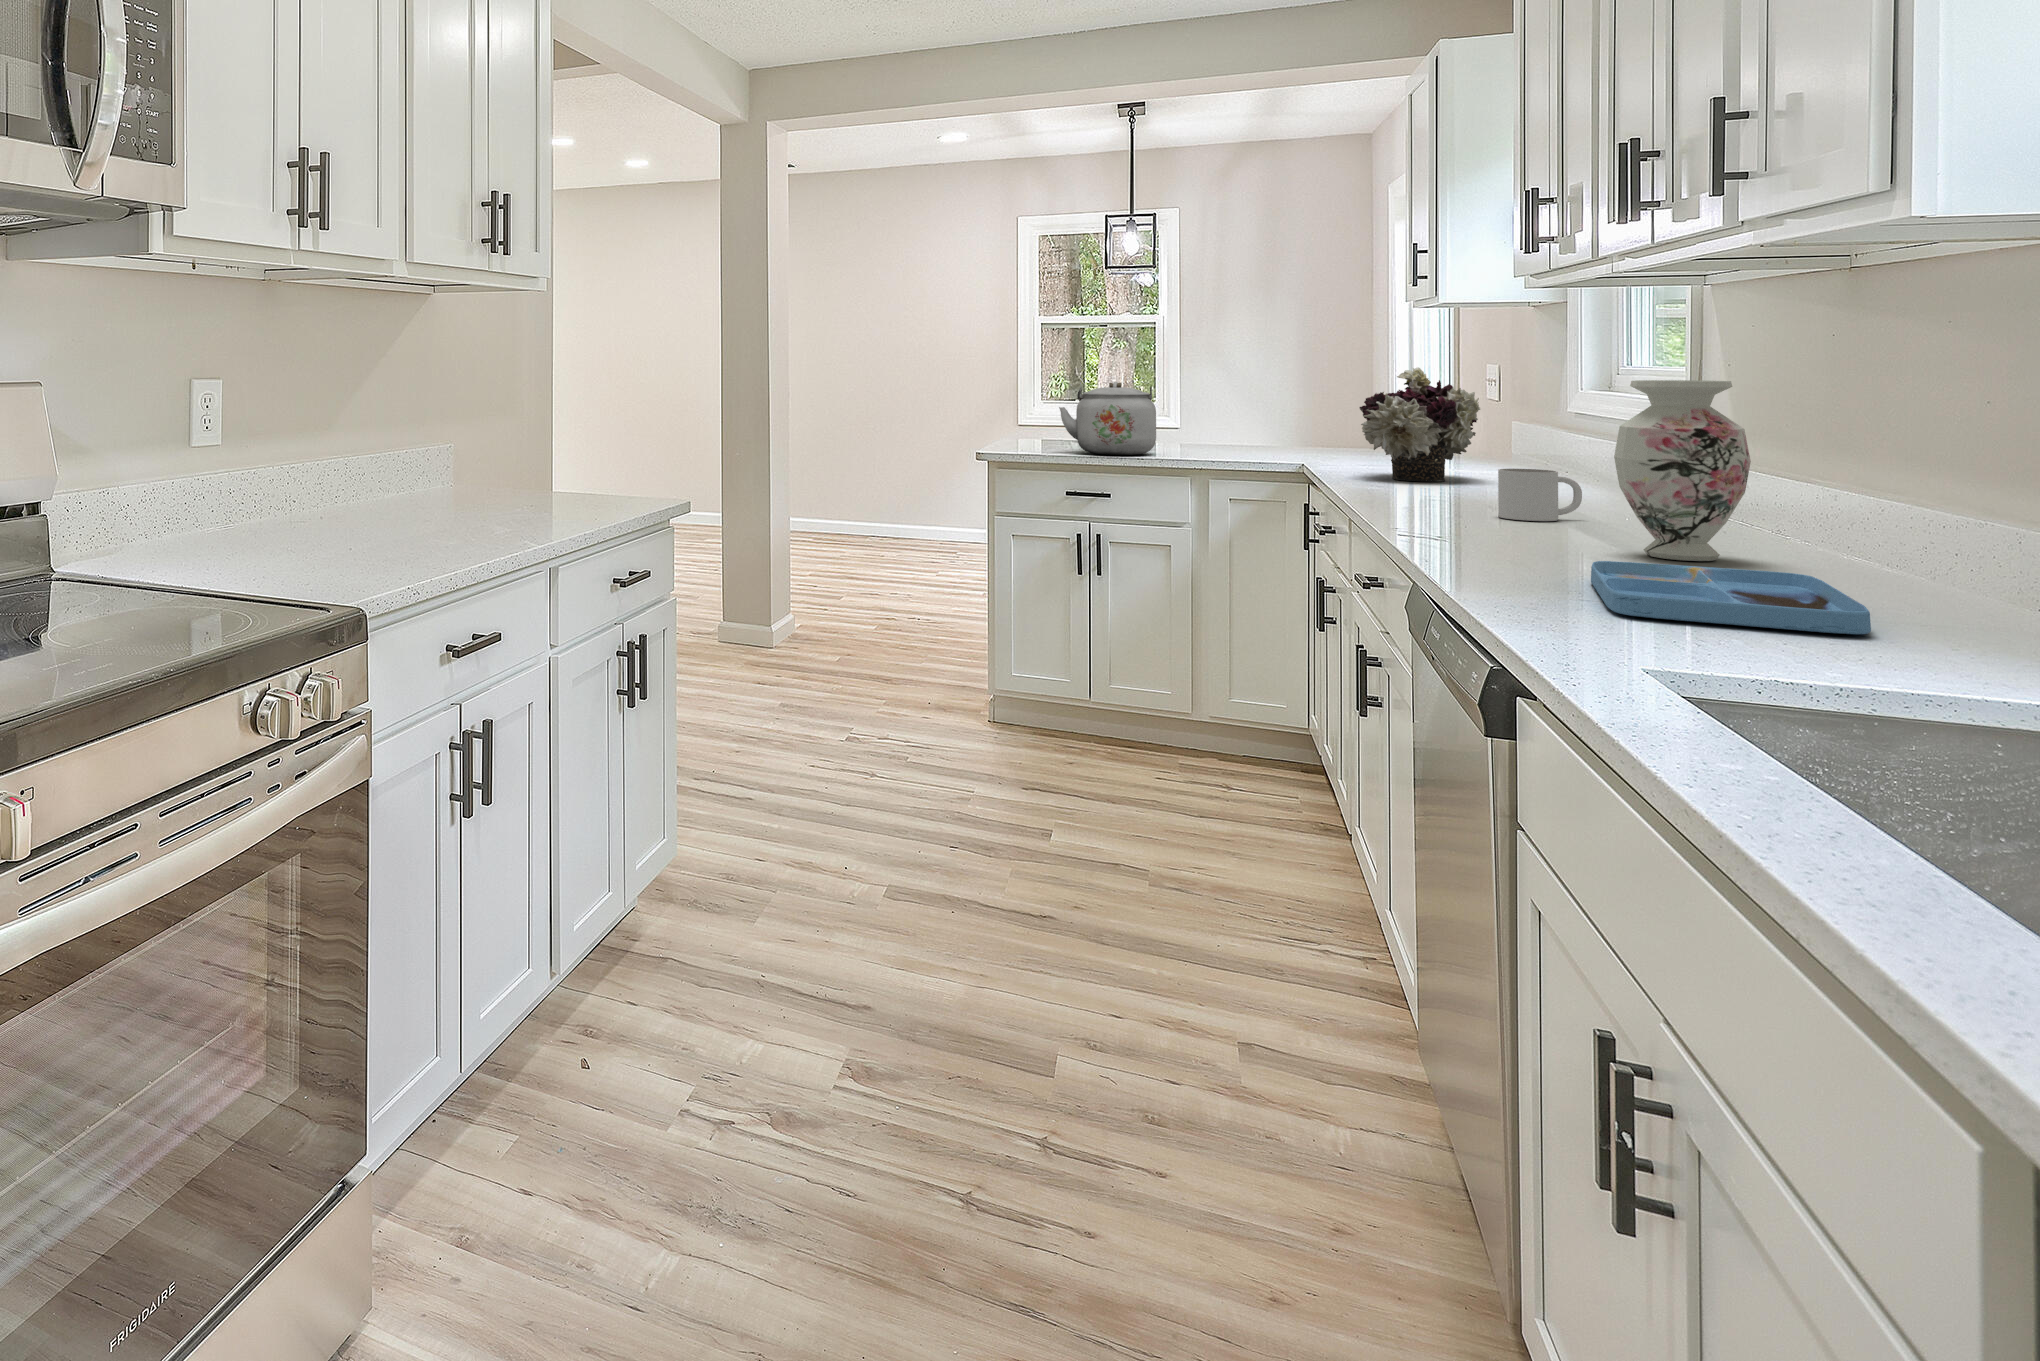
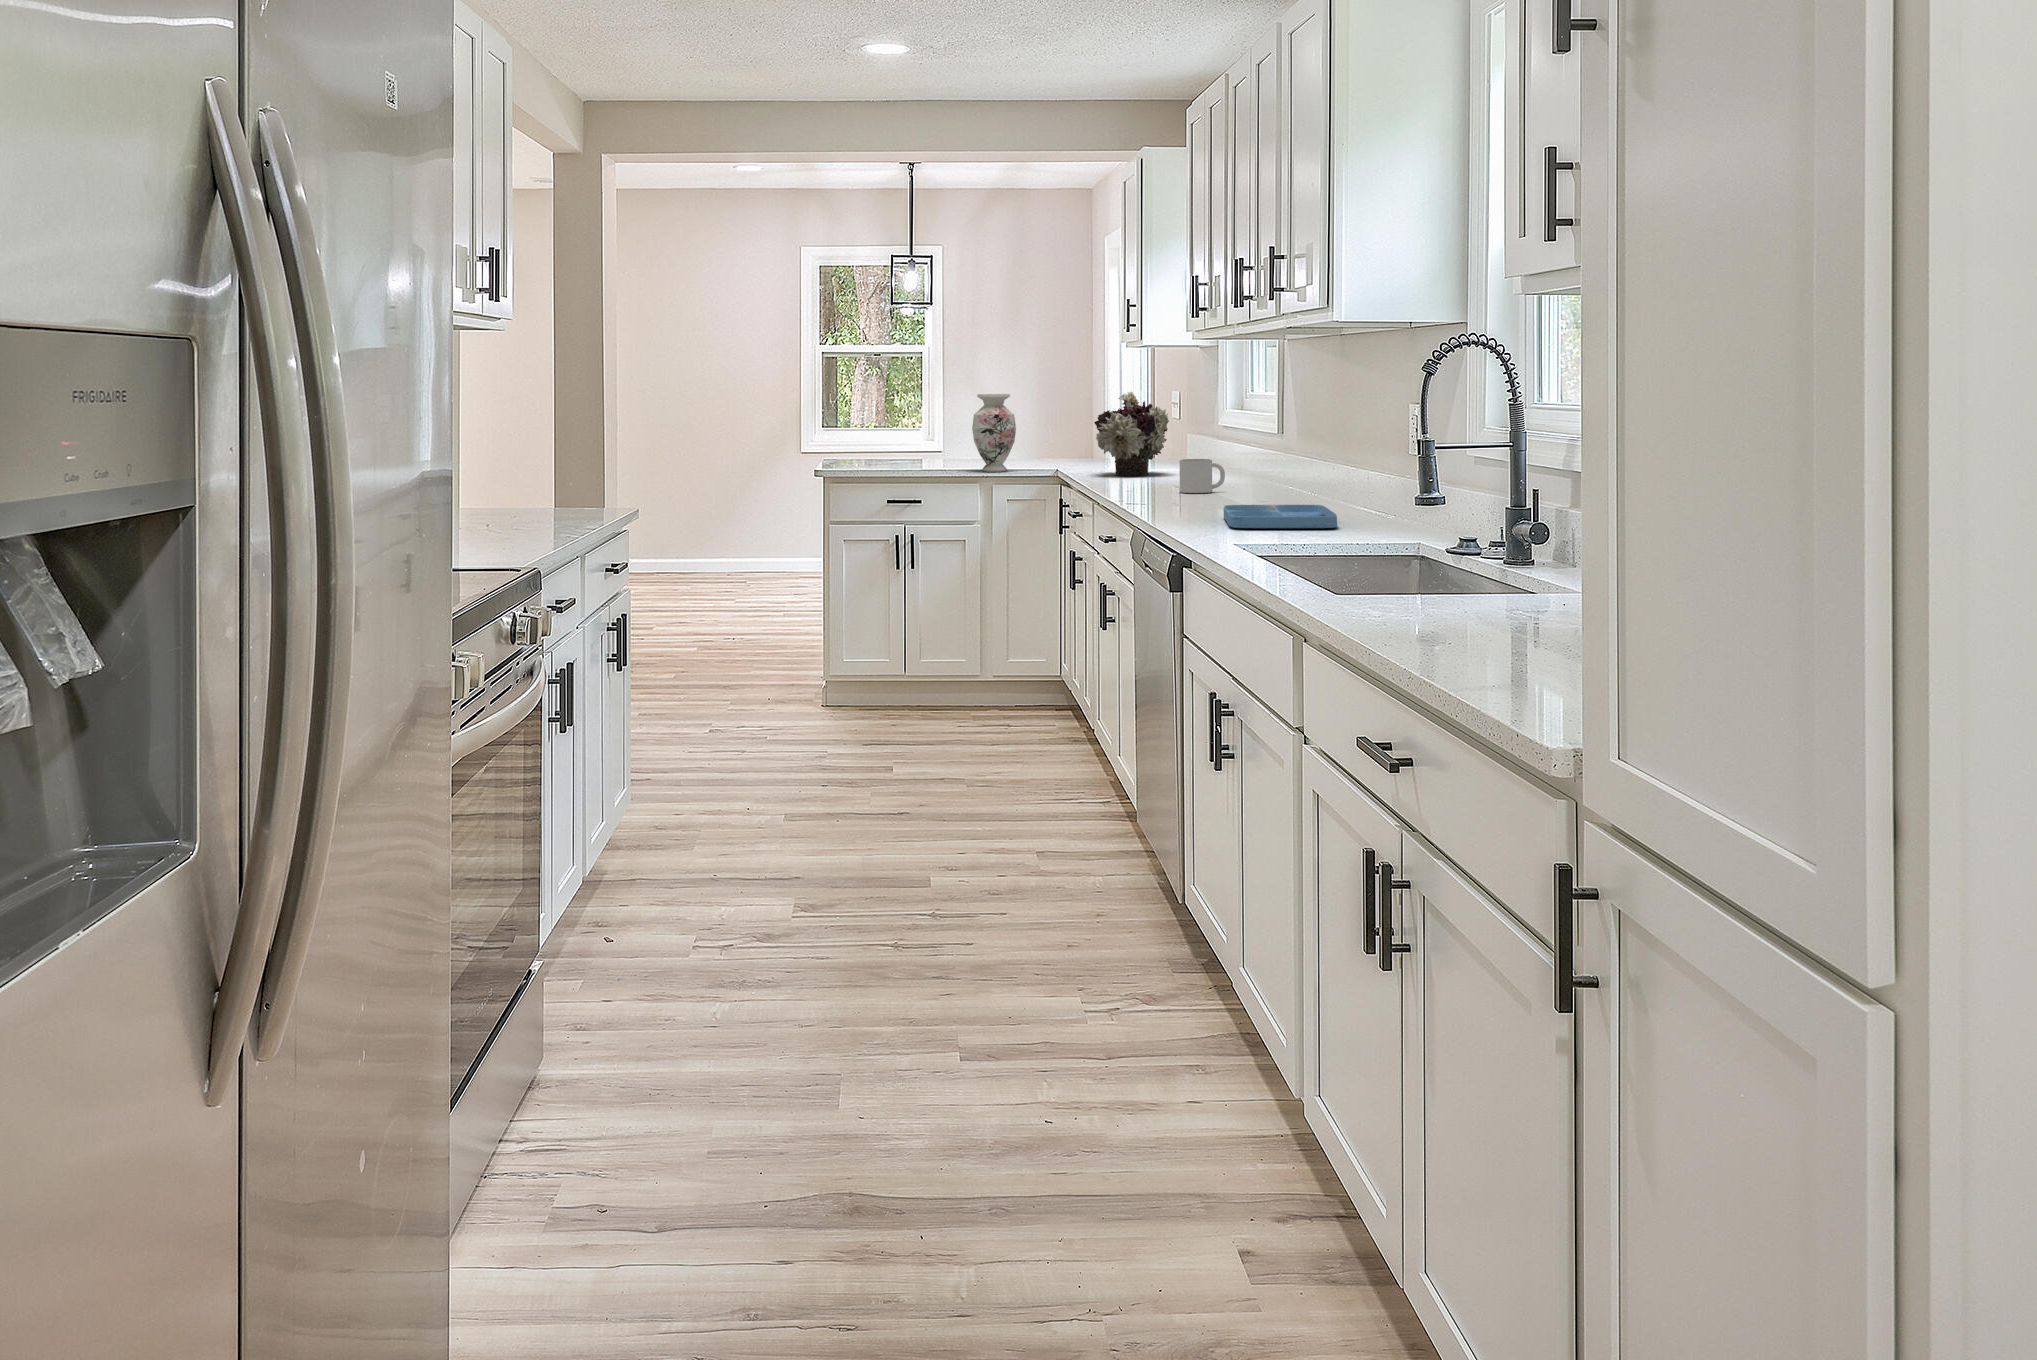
vase: present [1614,380,1751,561] -> present [972,394,1016,472]
kettle: present [1059,382,1156,455] -> none [872,406,948,468]

